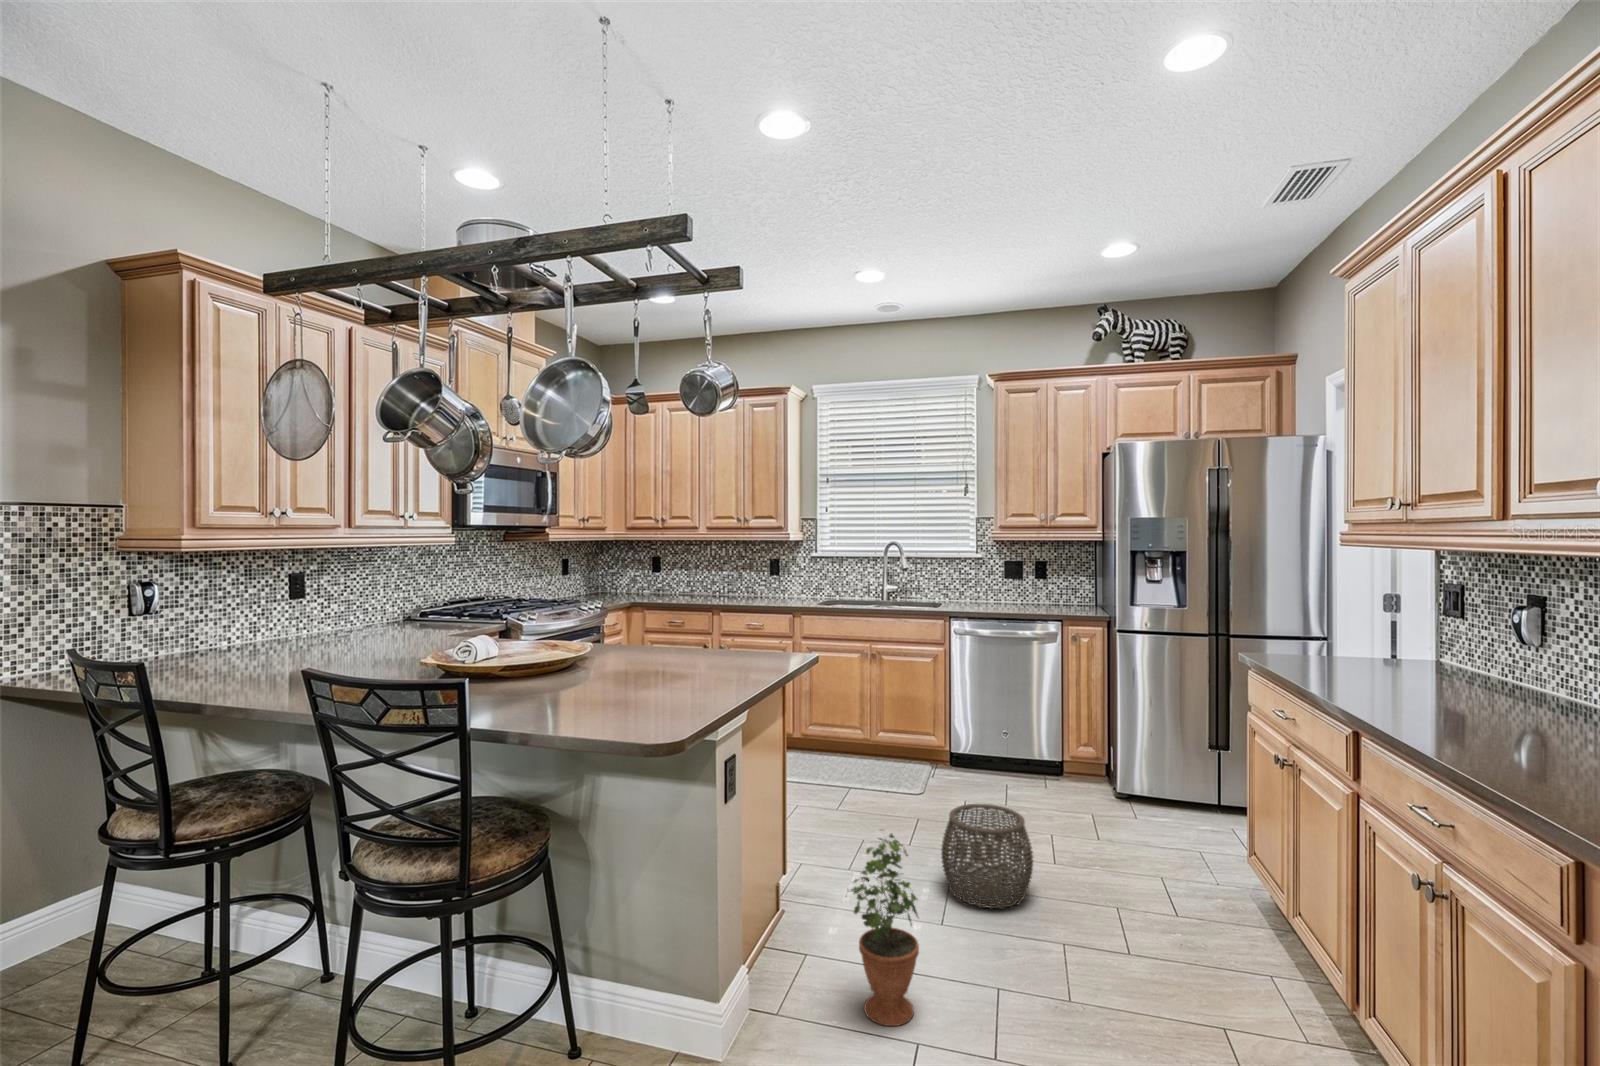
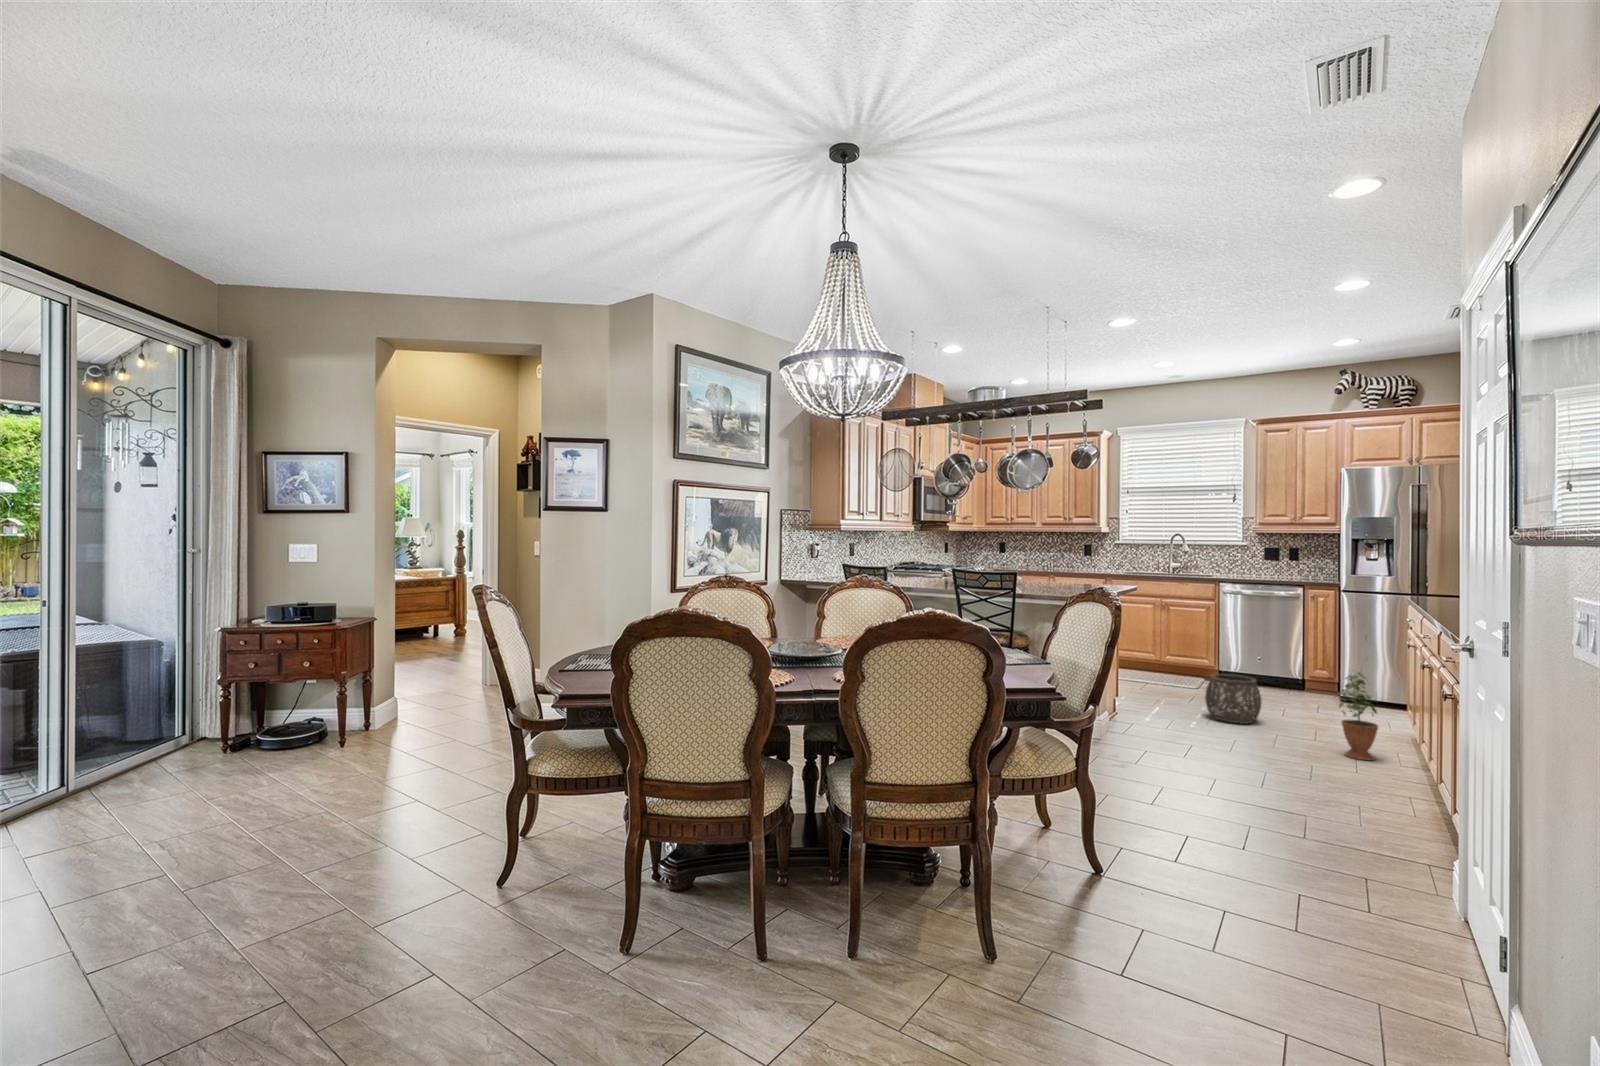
potted plant: present [846,834,919,1026] -> present [1334,673,1378,760]

